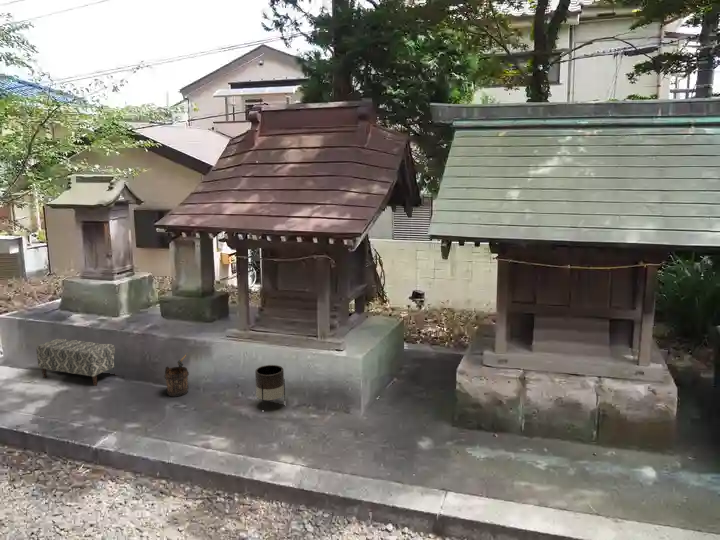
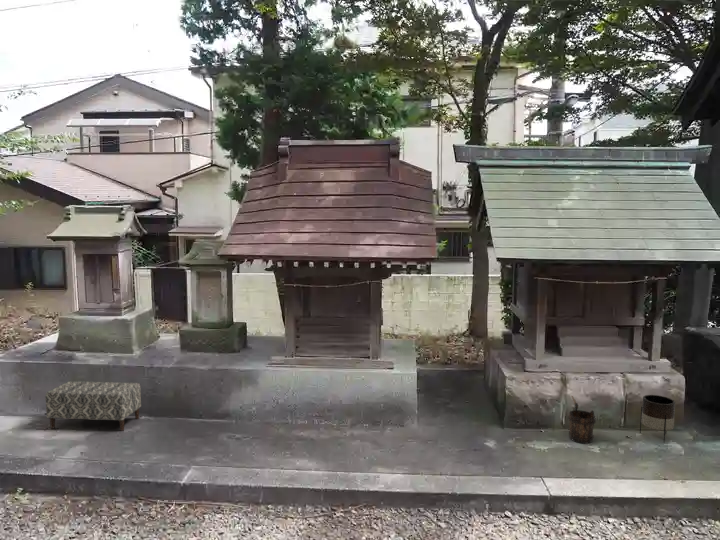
bucket: present [164,355,189,397] -> present [568,396,596,444]
planter: present [255,365,285,408] -> present [640,395,675,442]

